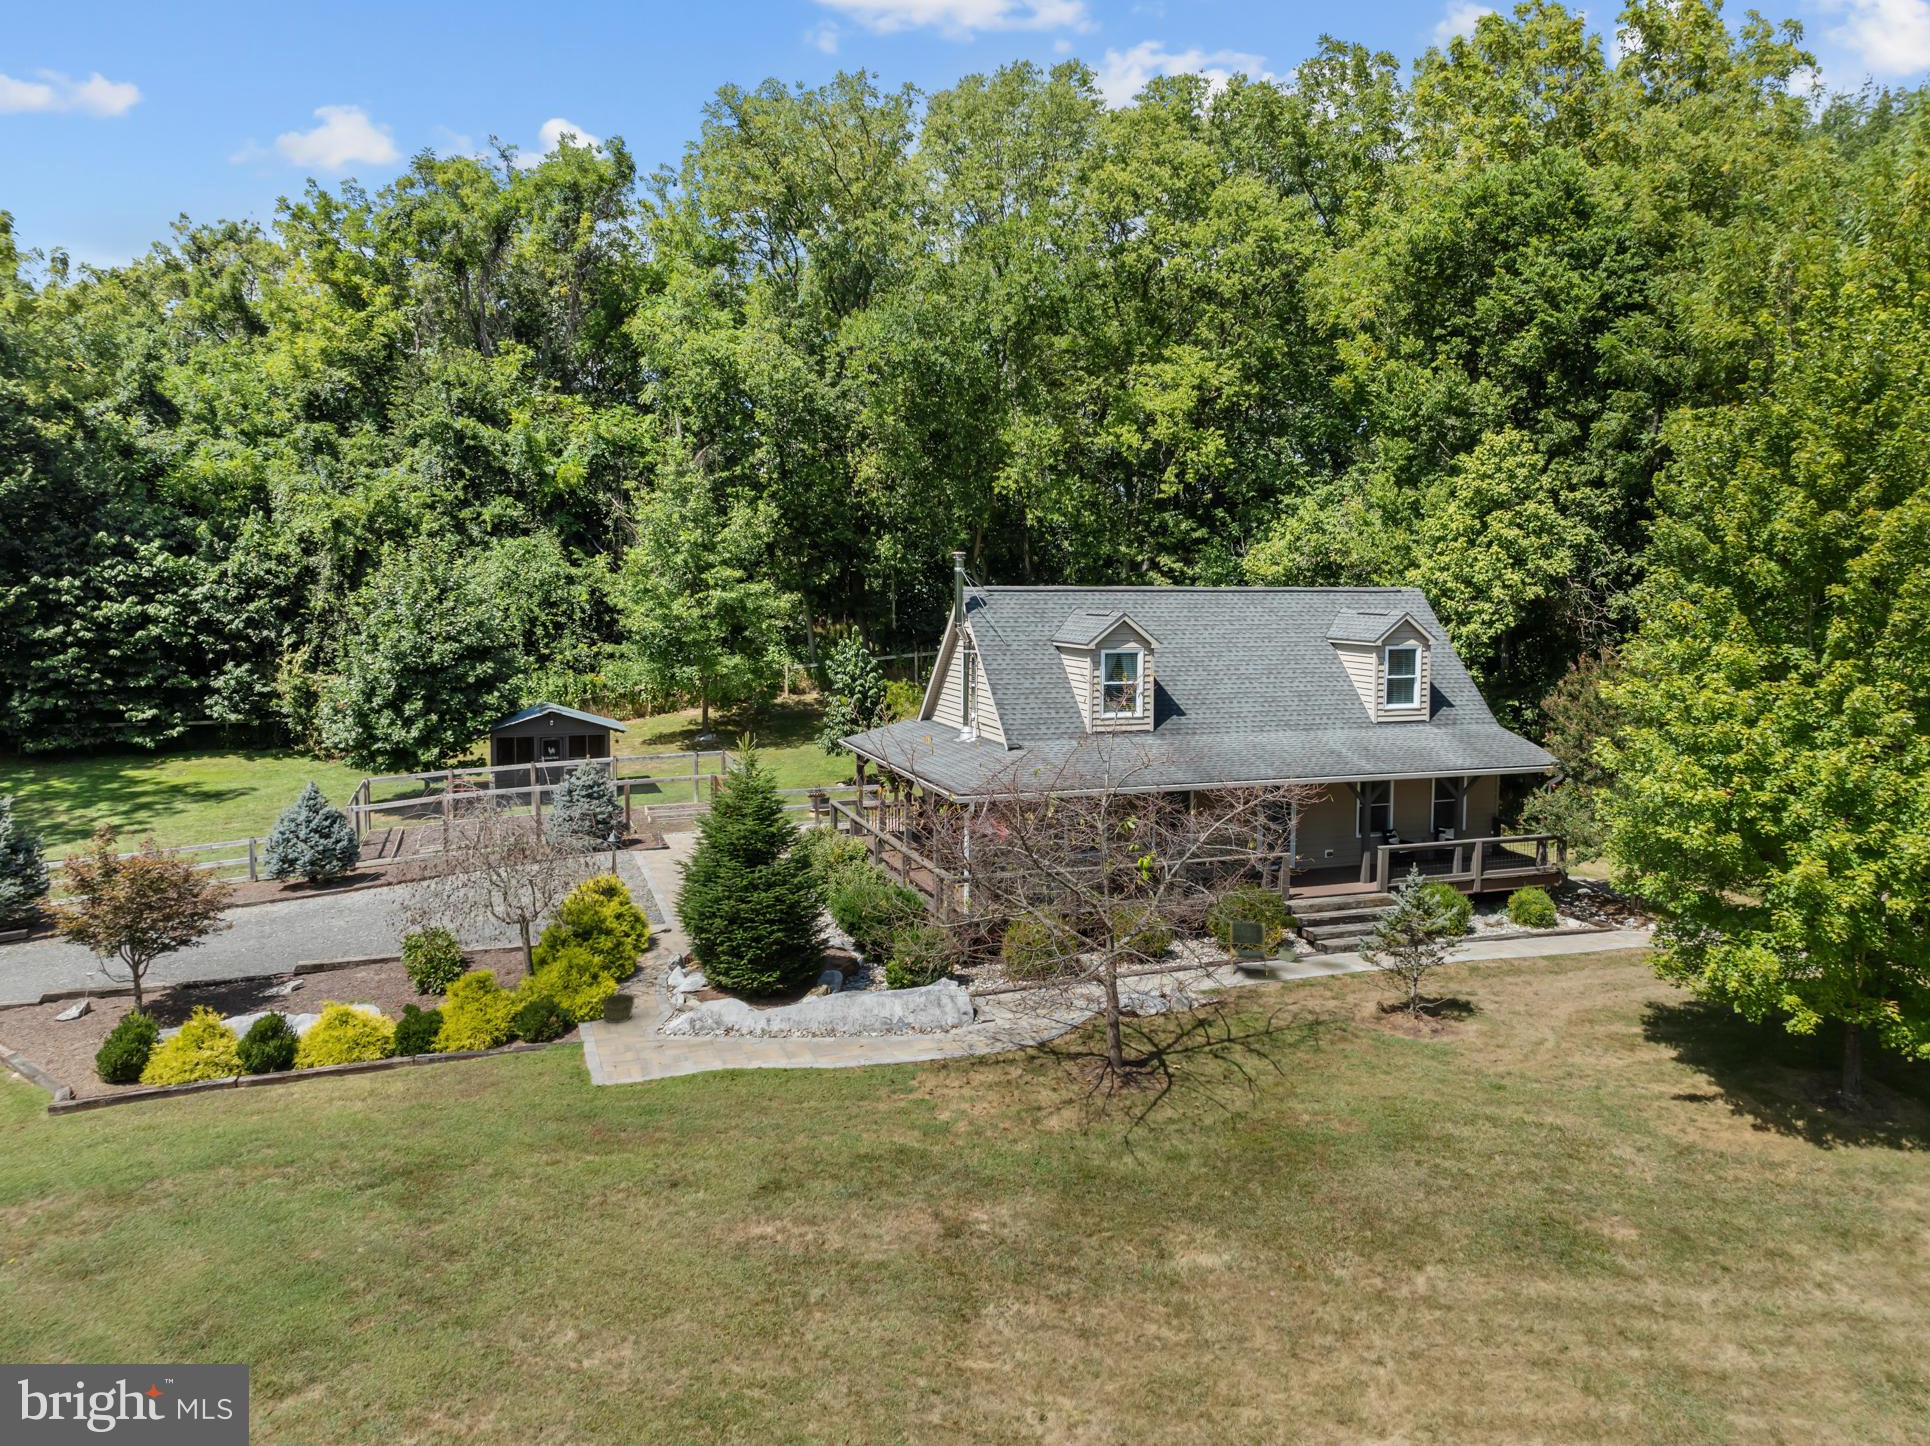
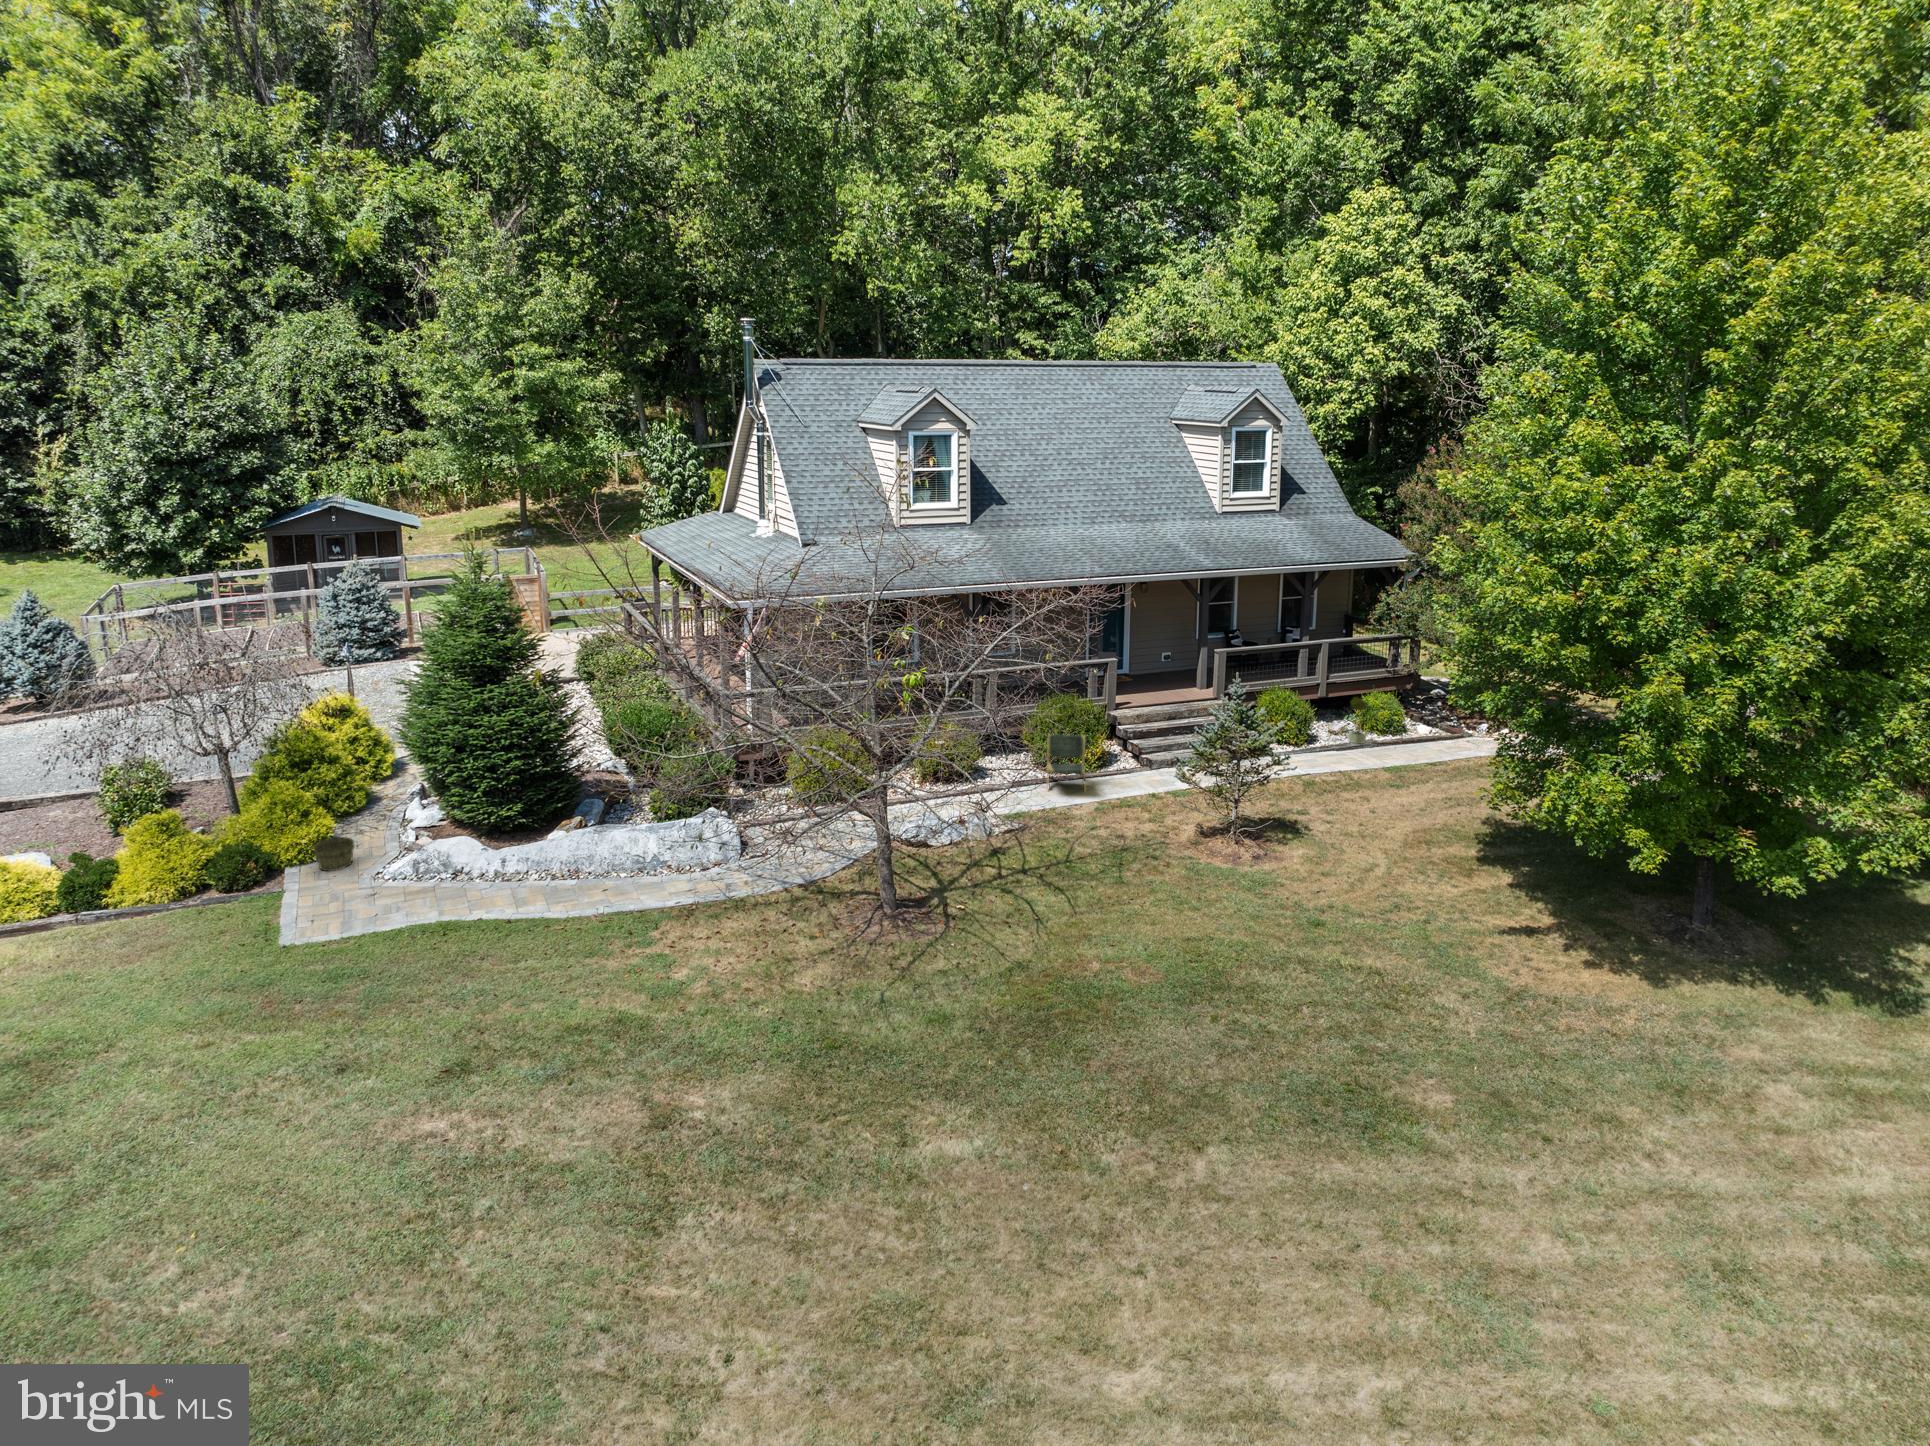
potted tree: present [1279,916,1299,962] -> present [1348,697,1368,744]

